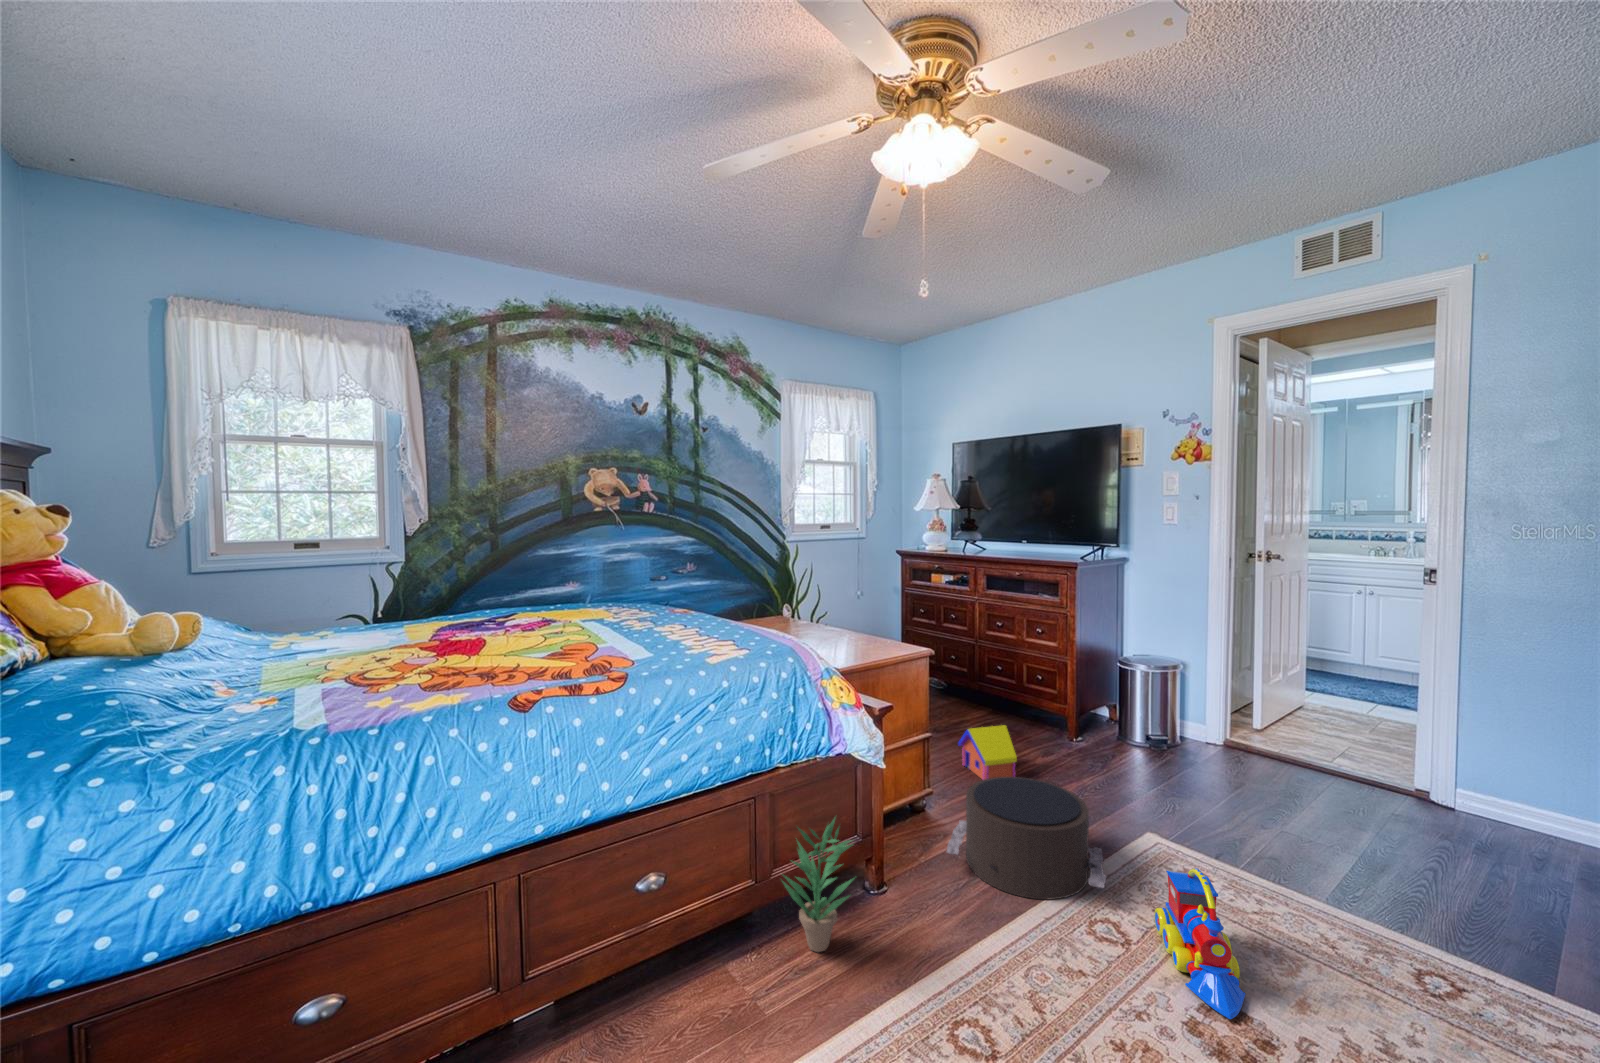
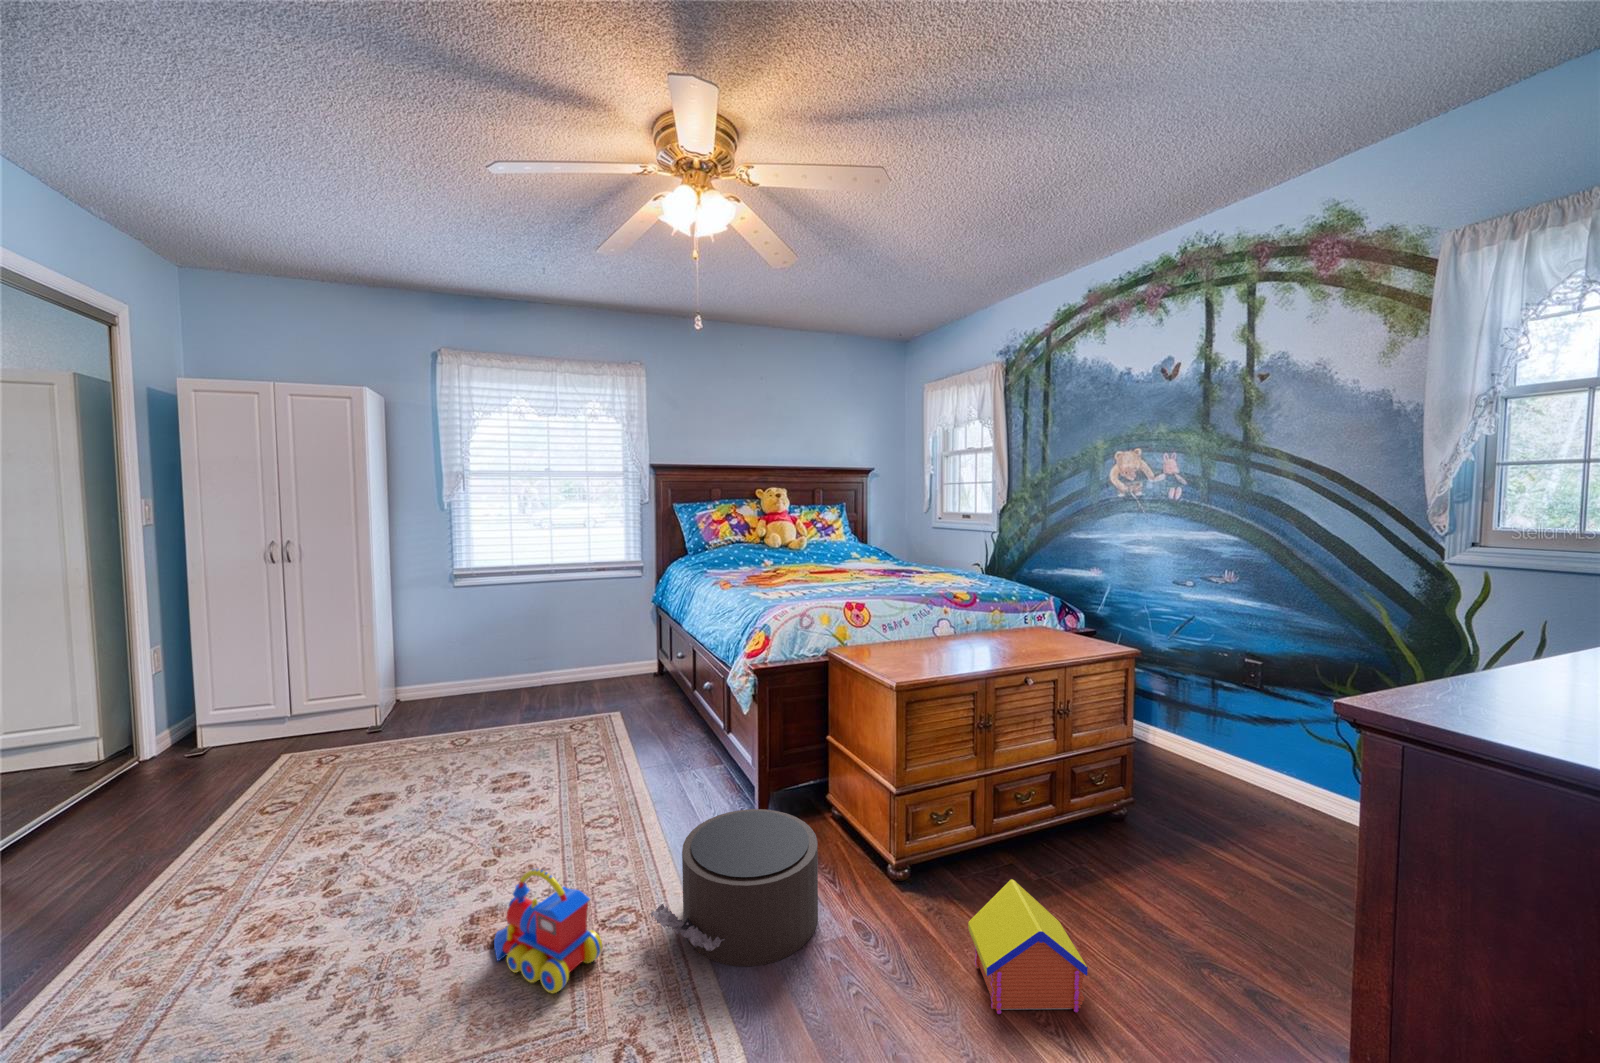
potted plant: present [782,819,854,952] -> none [689,699,742,793]

